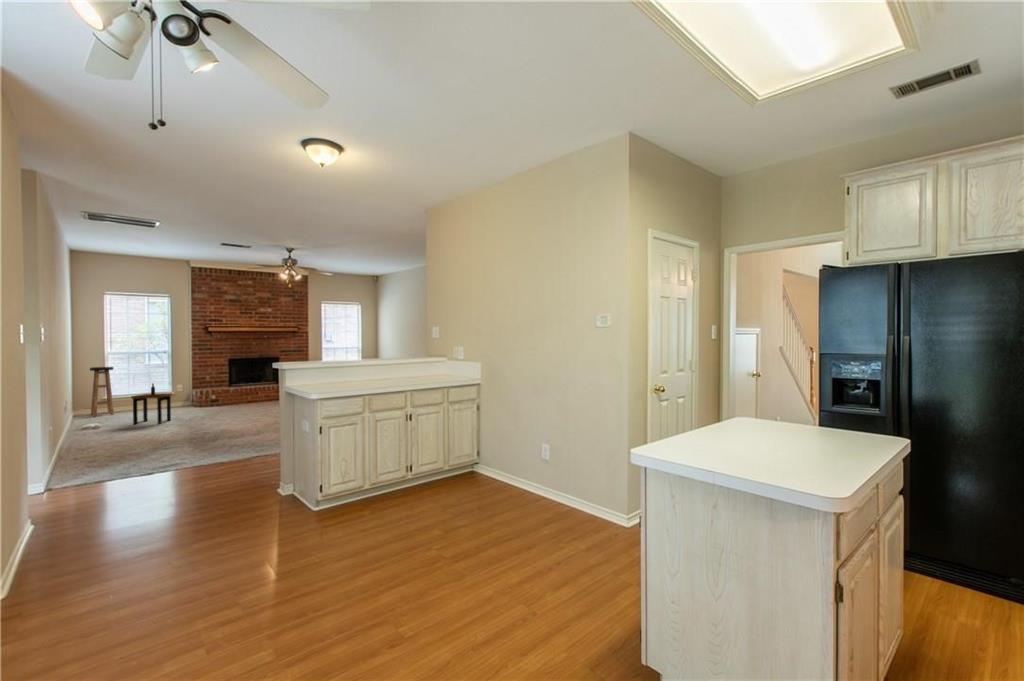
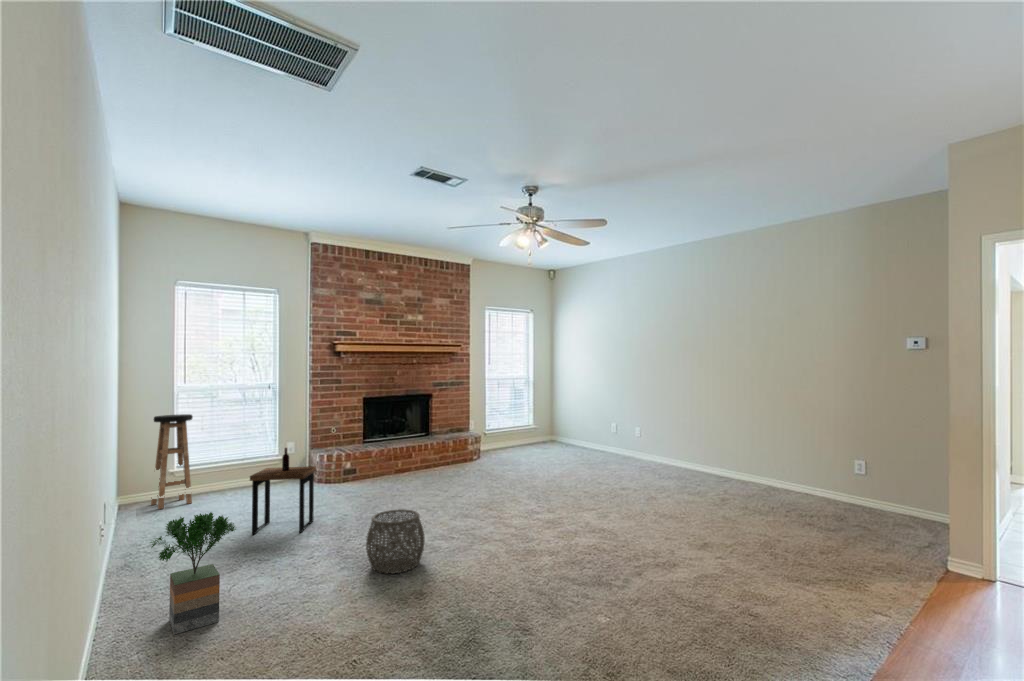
potted tree: none [64,404,104,448] -> present [150,512,236,634]
woven basket: none [171,410,203,435] -> present [366,509,425,574]

